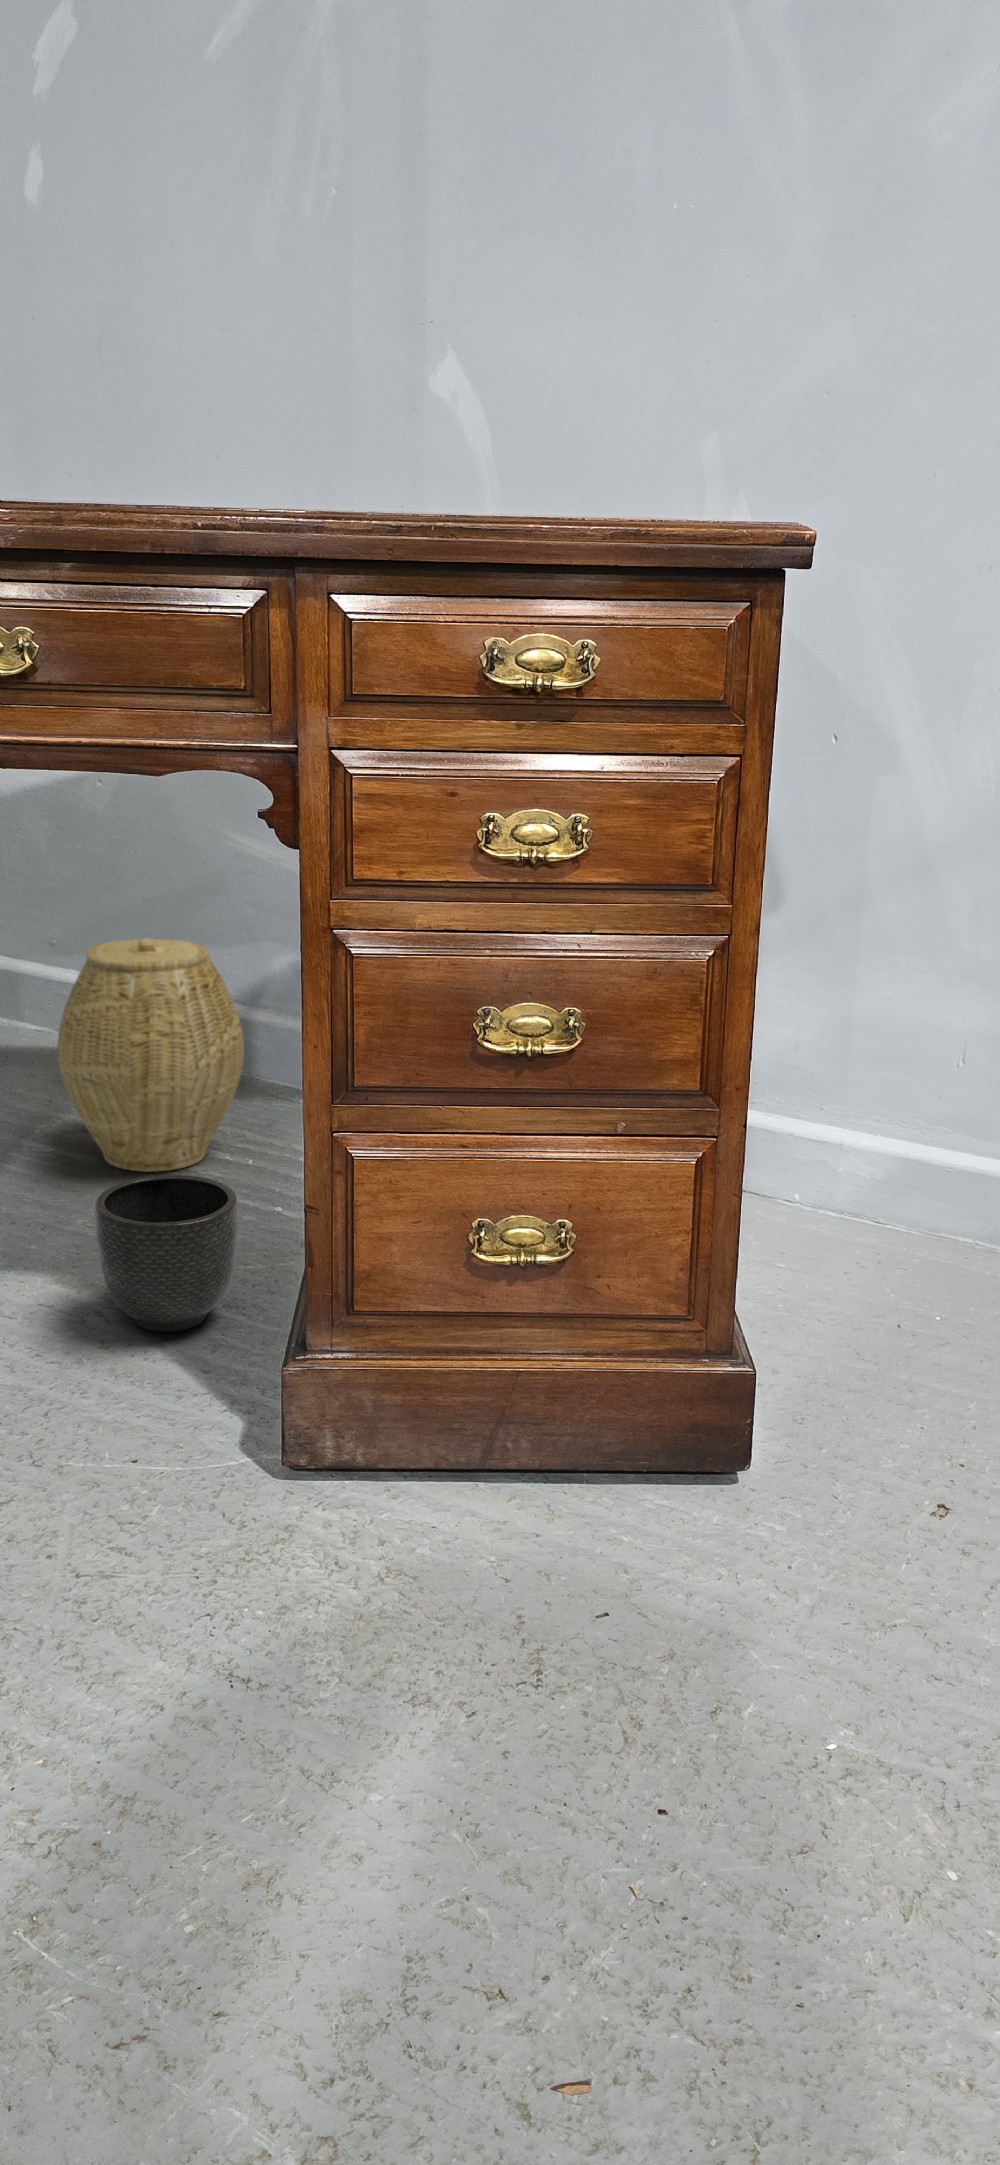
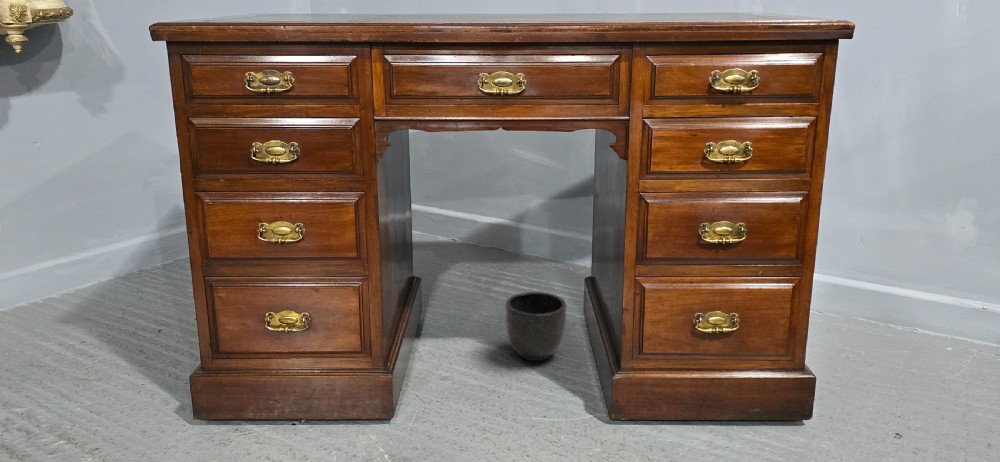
woven basket: present [57,938,244,1172] -> none [456,183,538,288]

